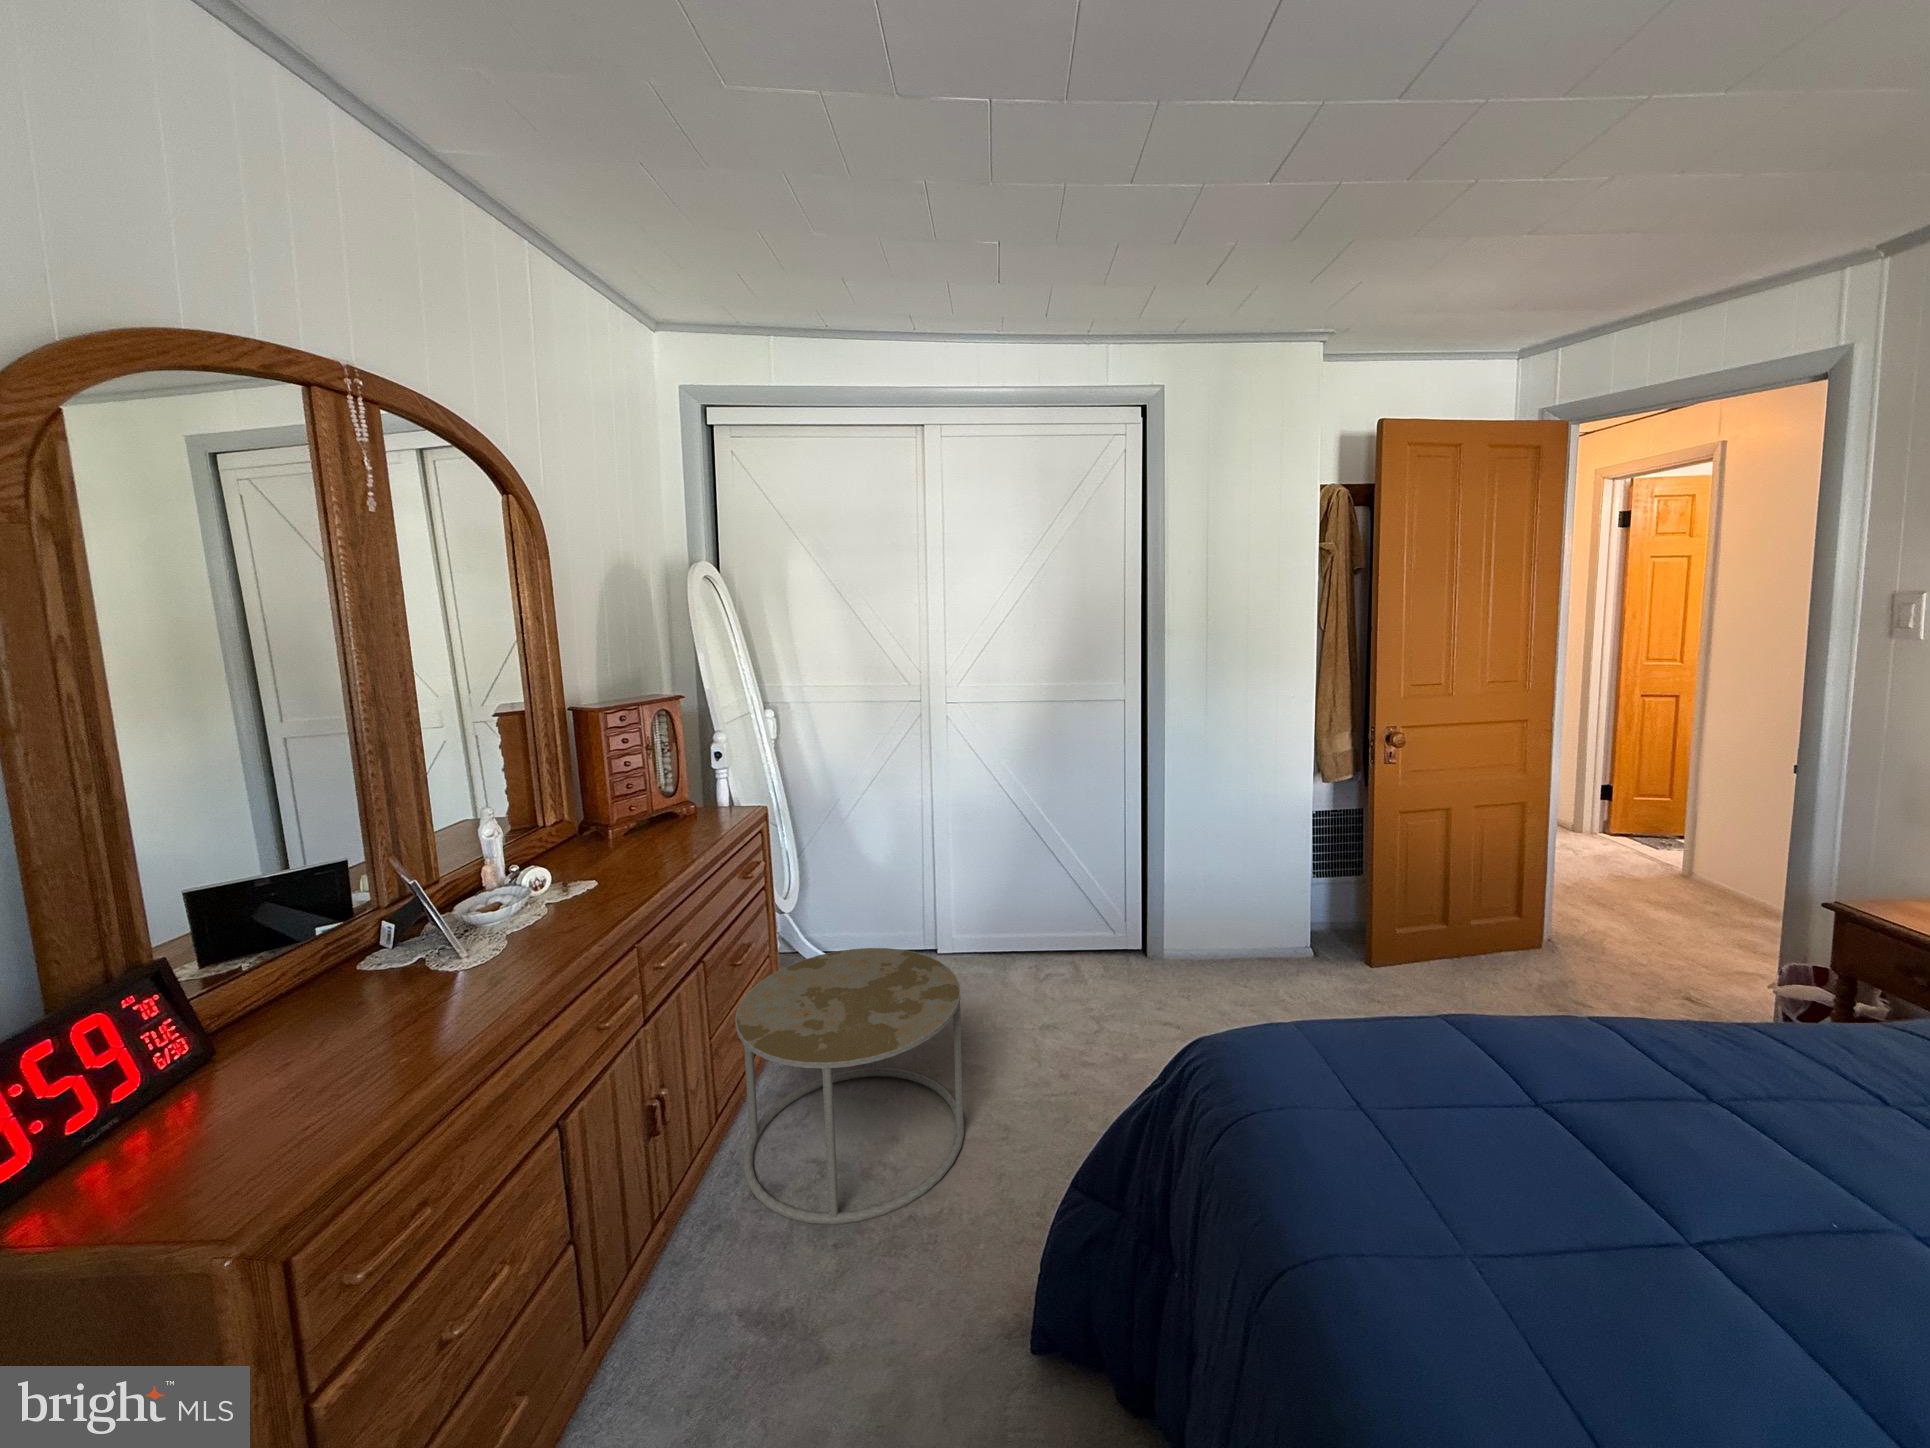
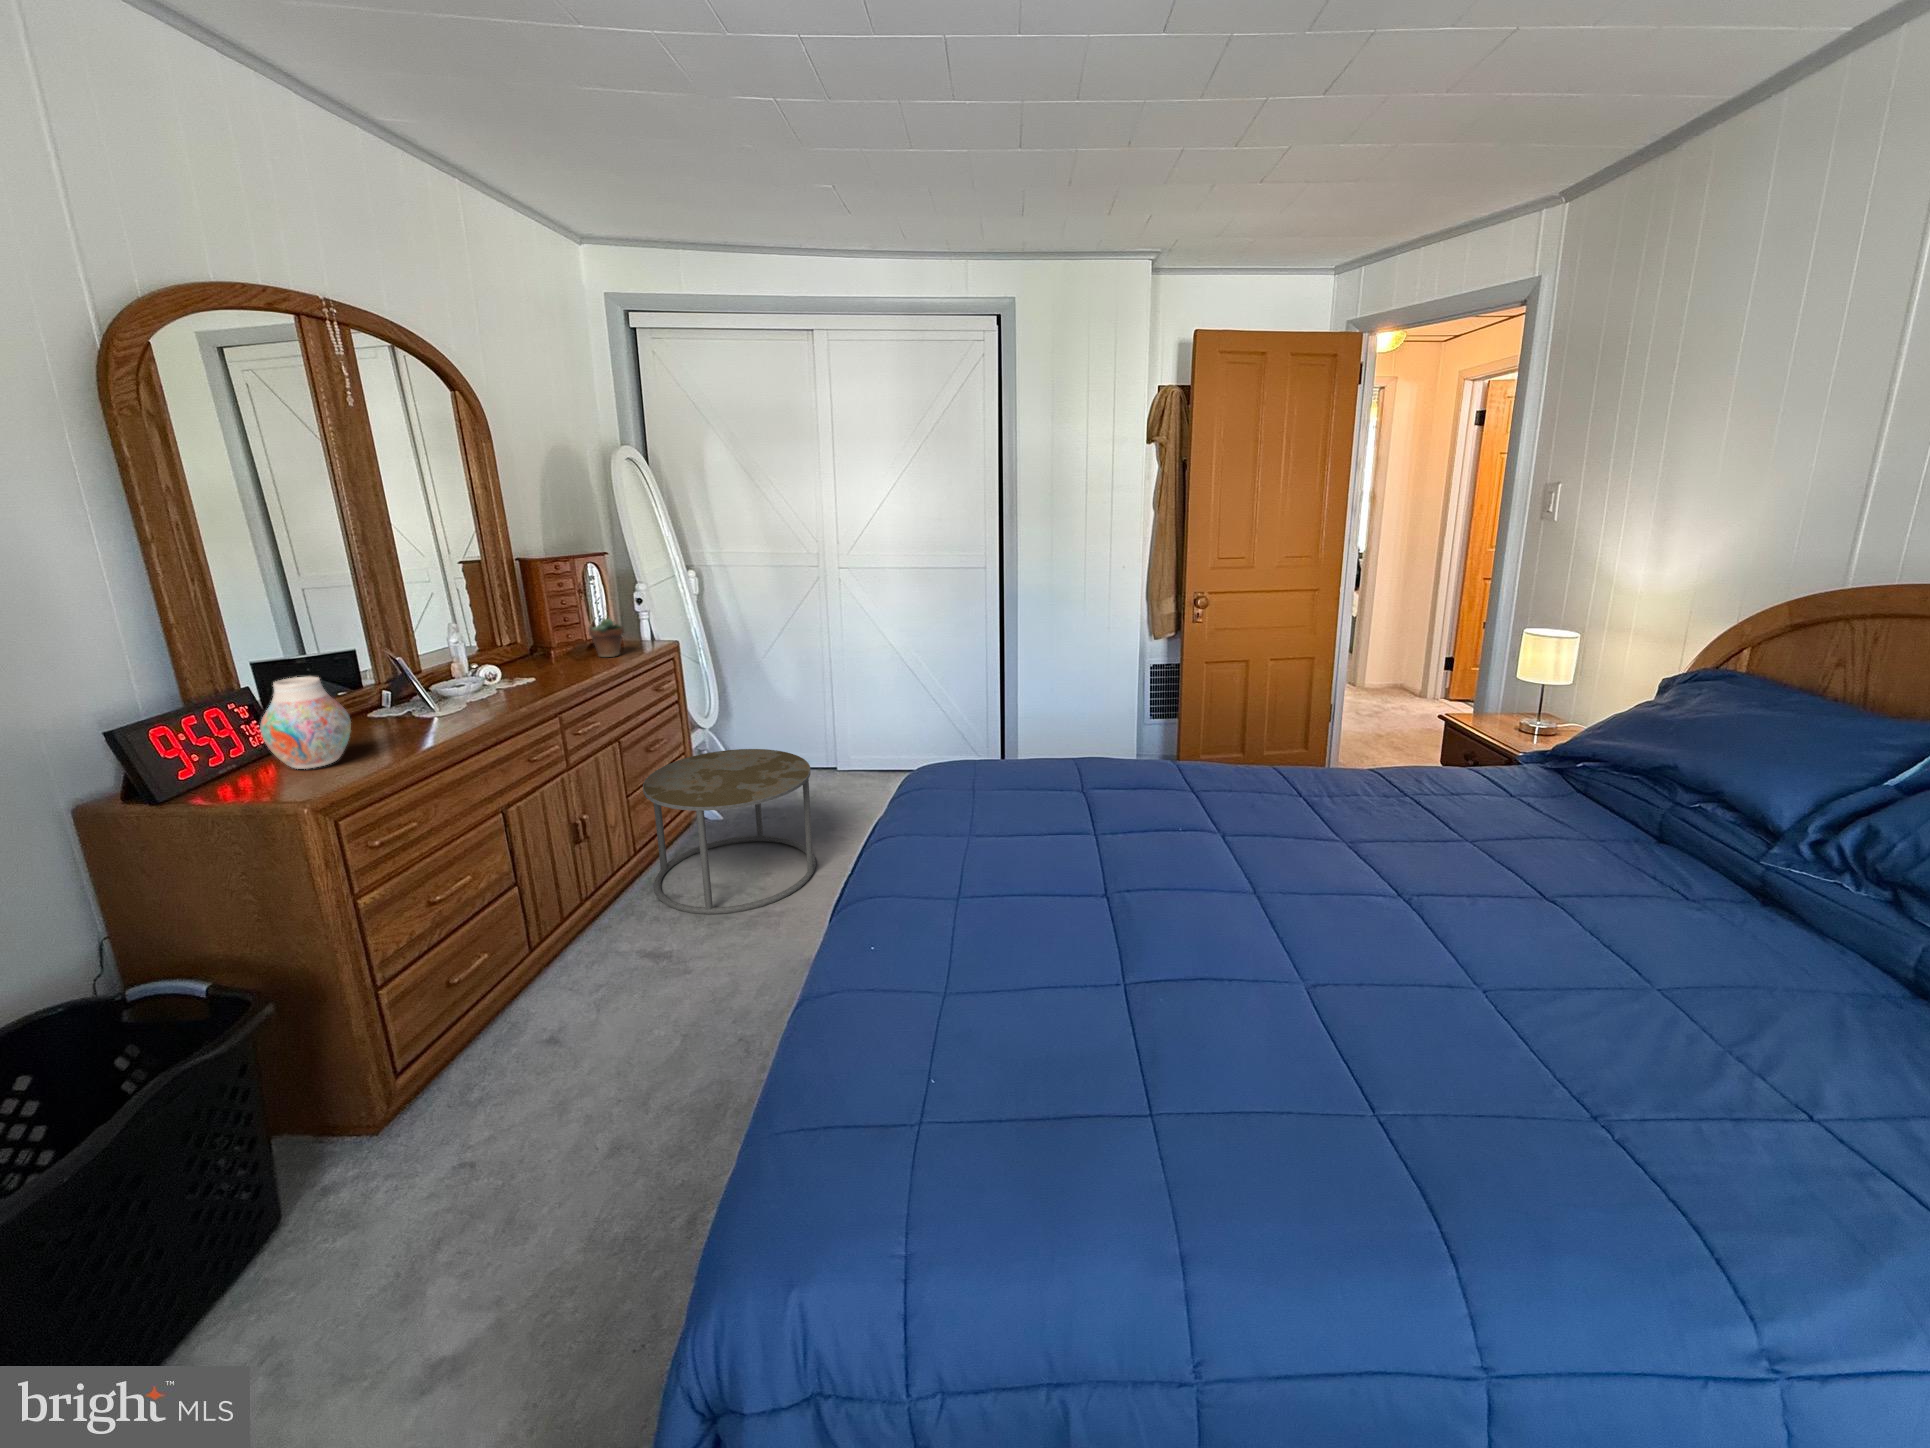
succulent plant: none [659,764,705,835] -> present [589,618,624,657]
vase: none [163,949,329,1127] -> present [260,676,351,769]

